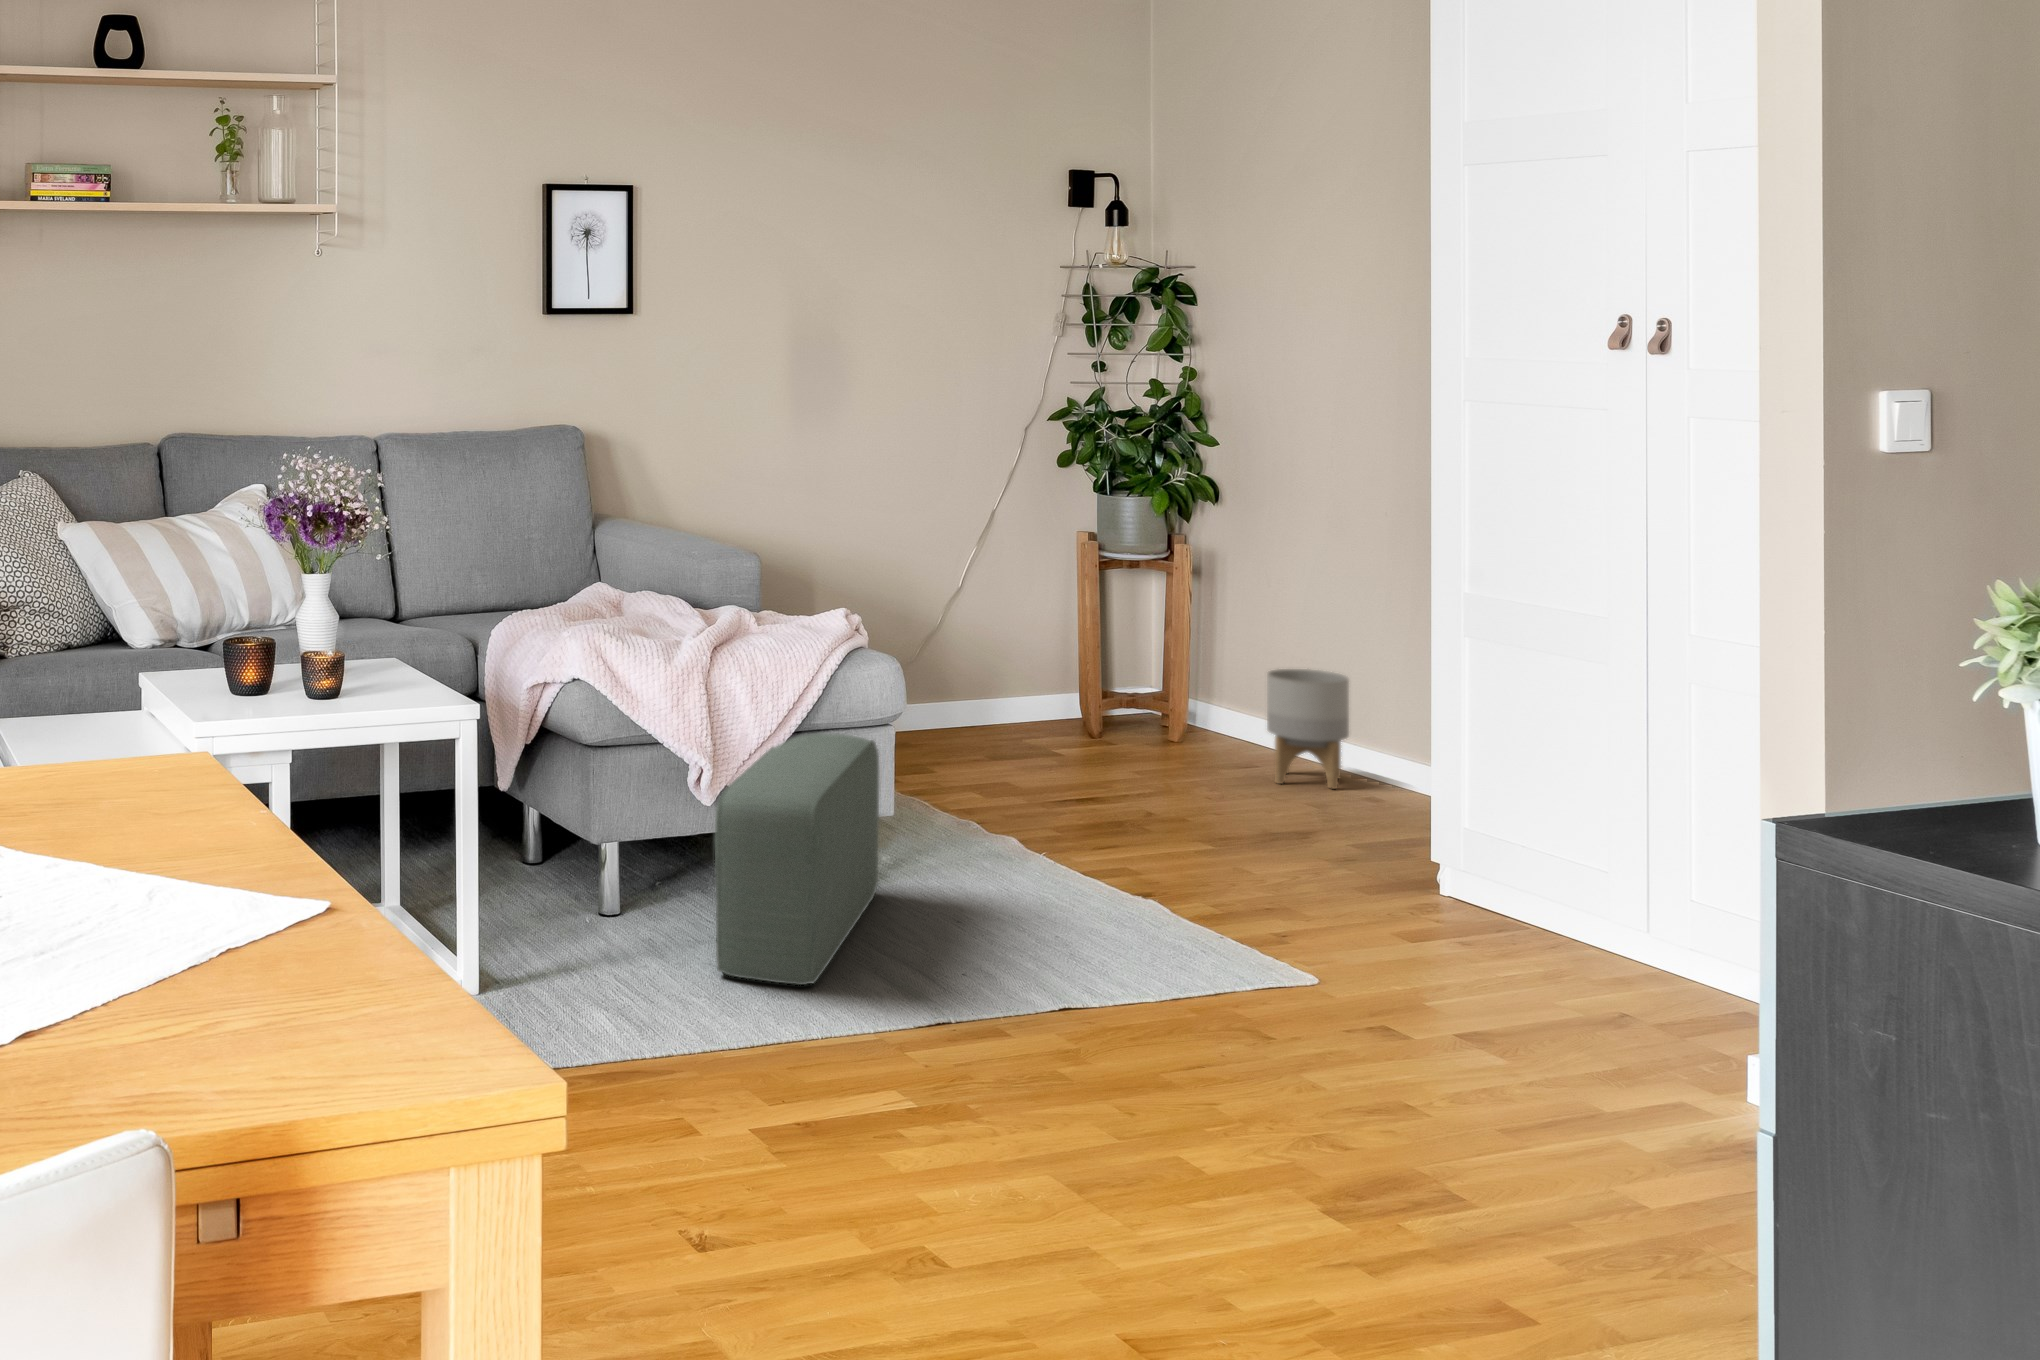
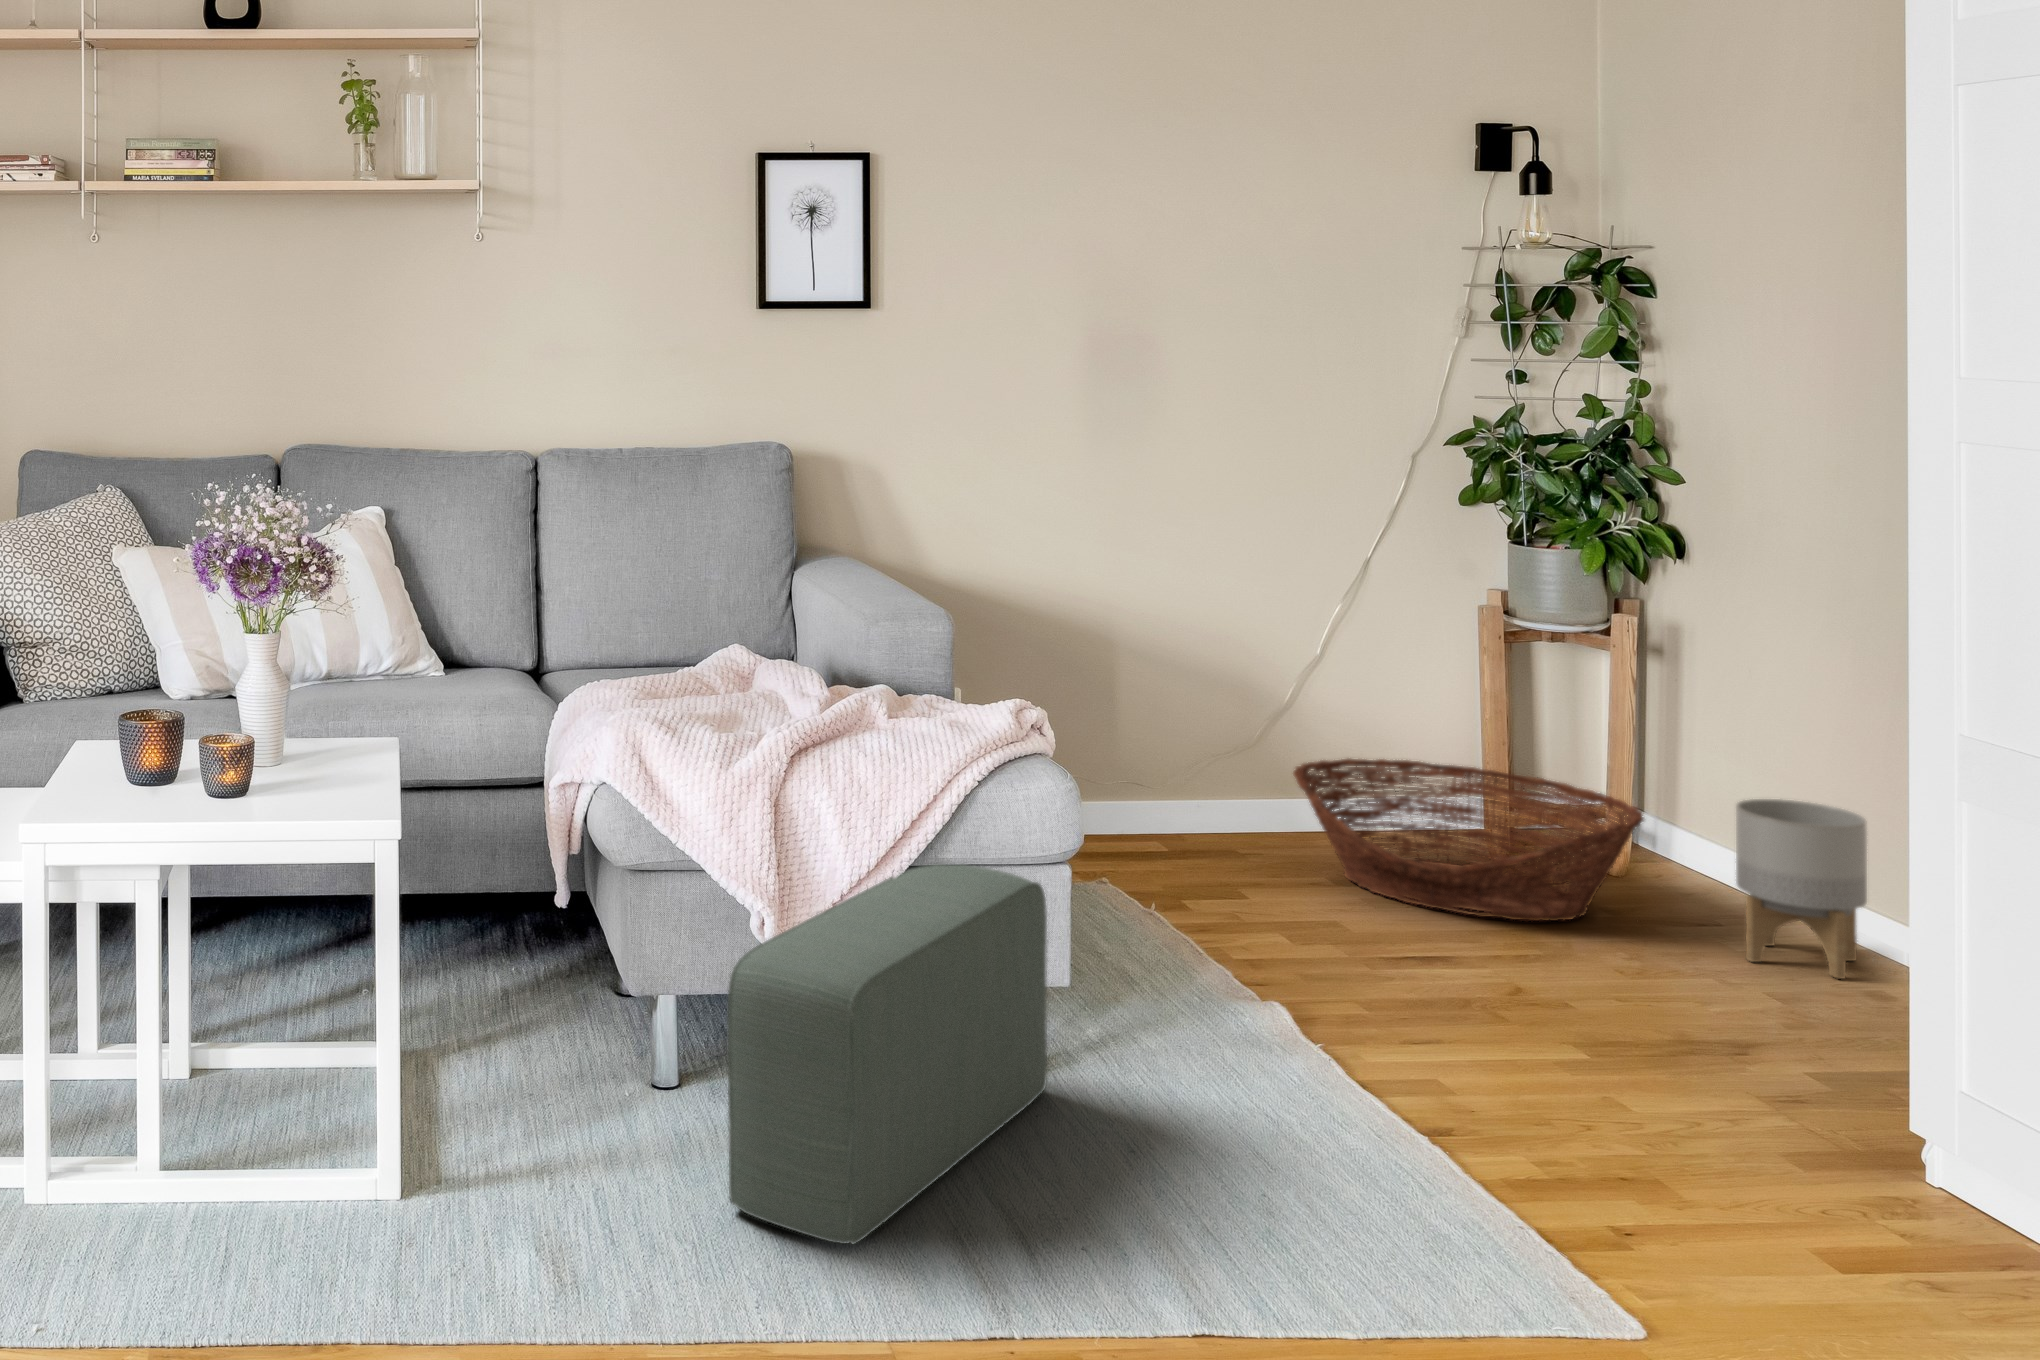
basket: none [958,662,1206,770] -> present [1293,759,1644,921]

